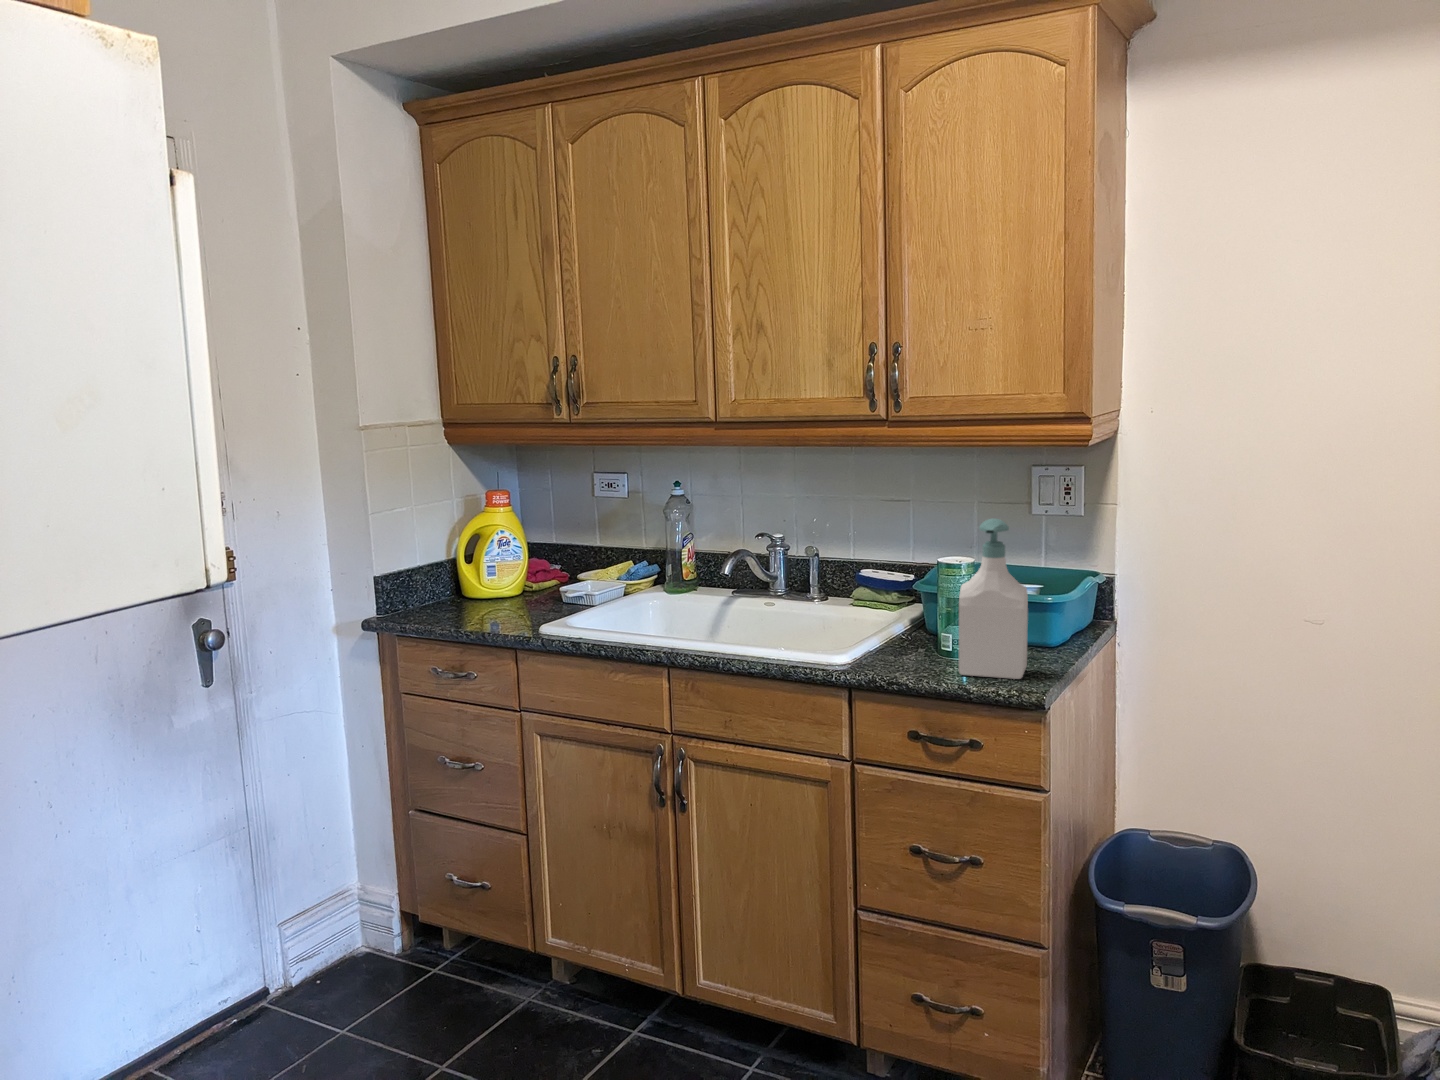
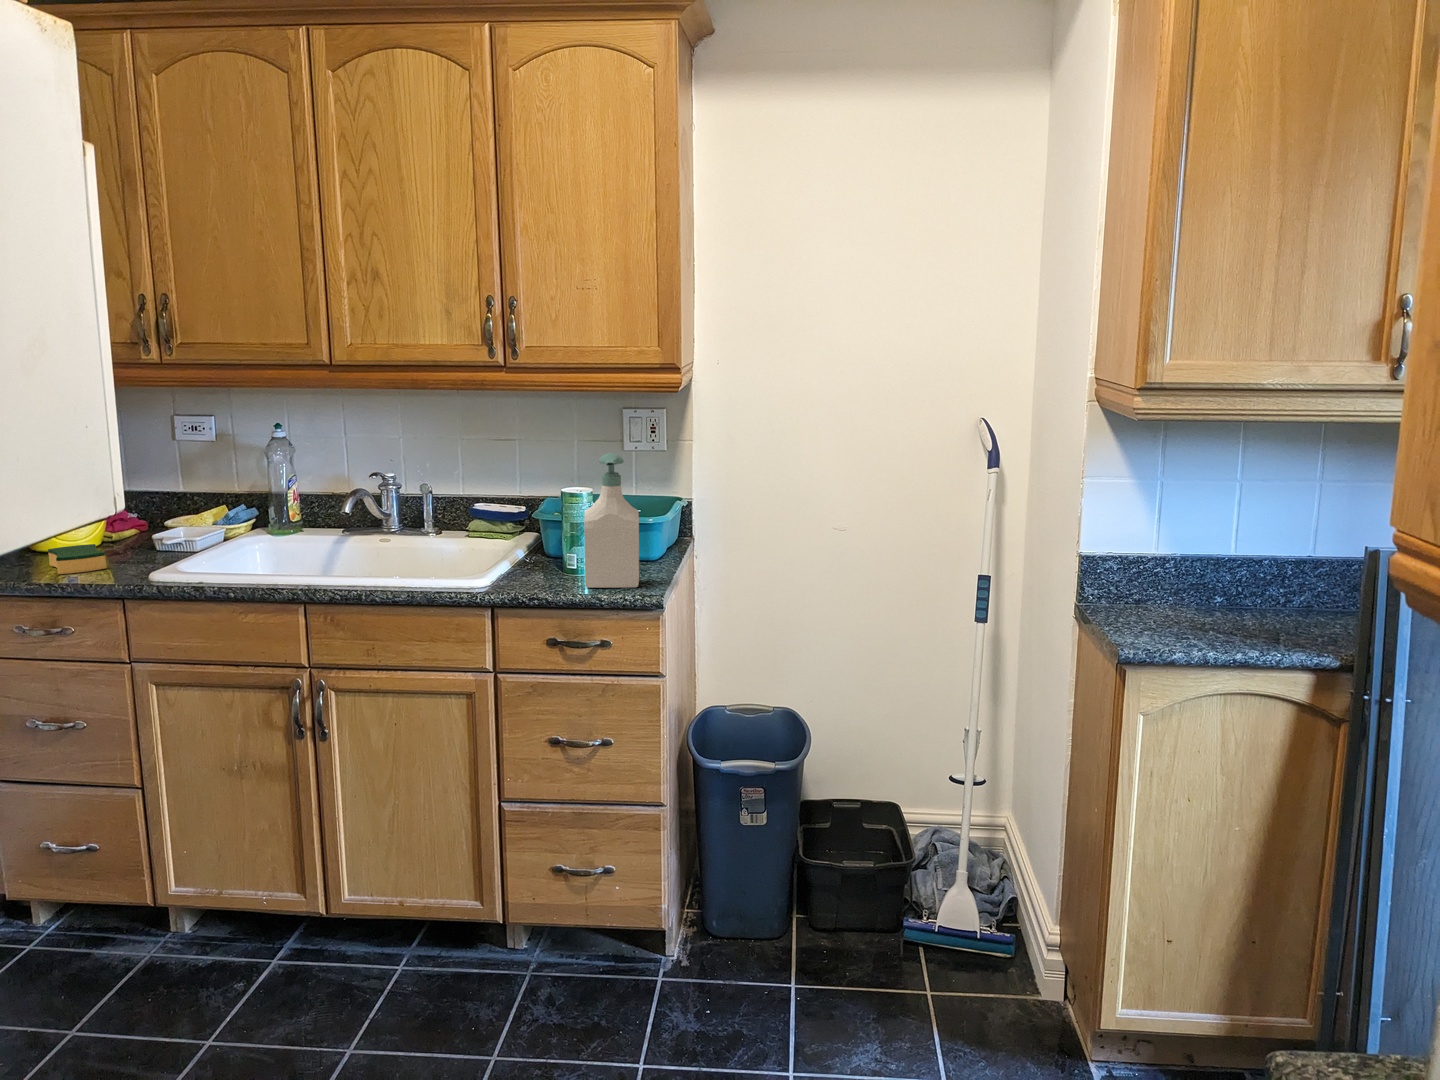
sponge: none [468,594,511,621] -> present [48,544,106,574]

